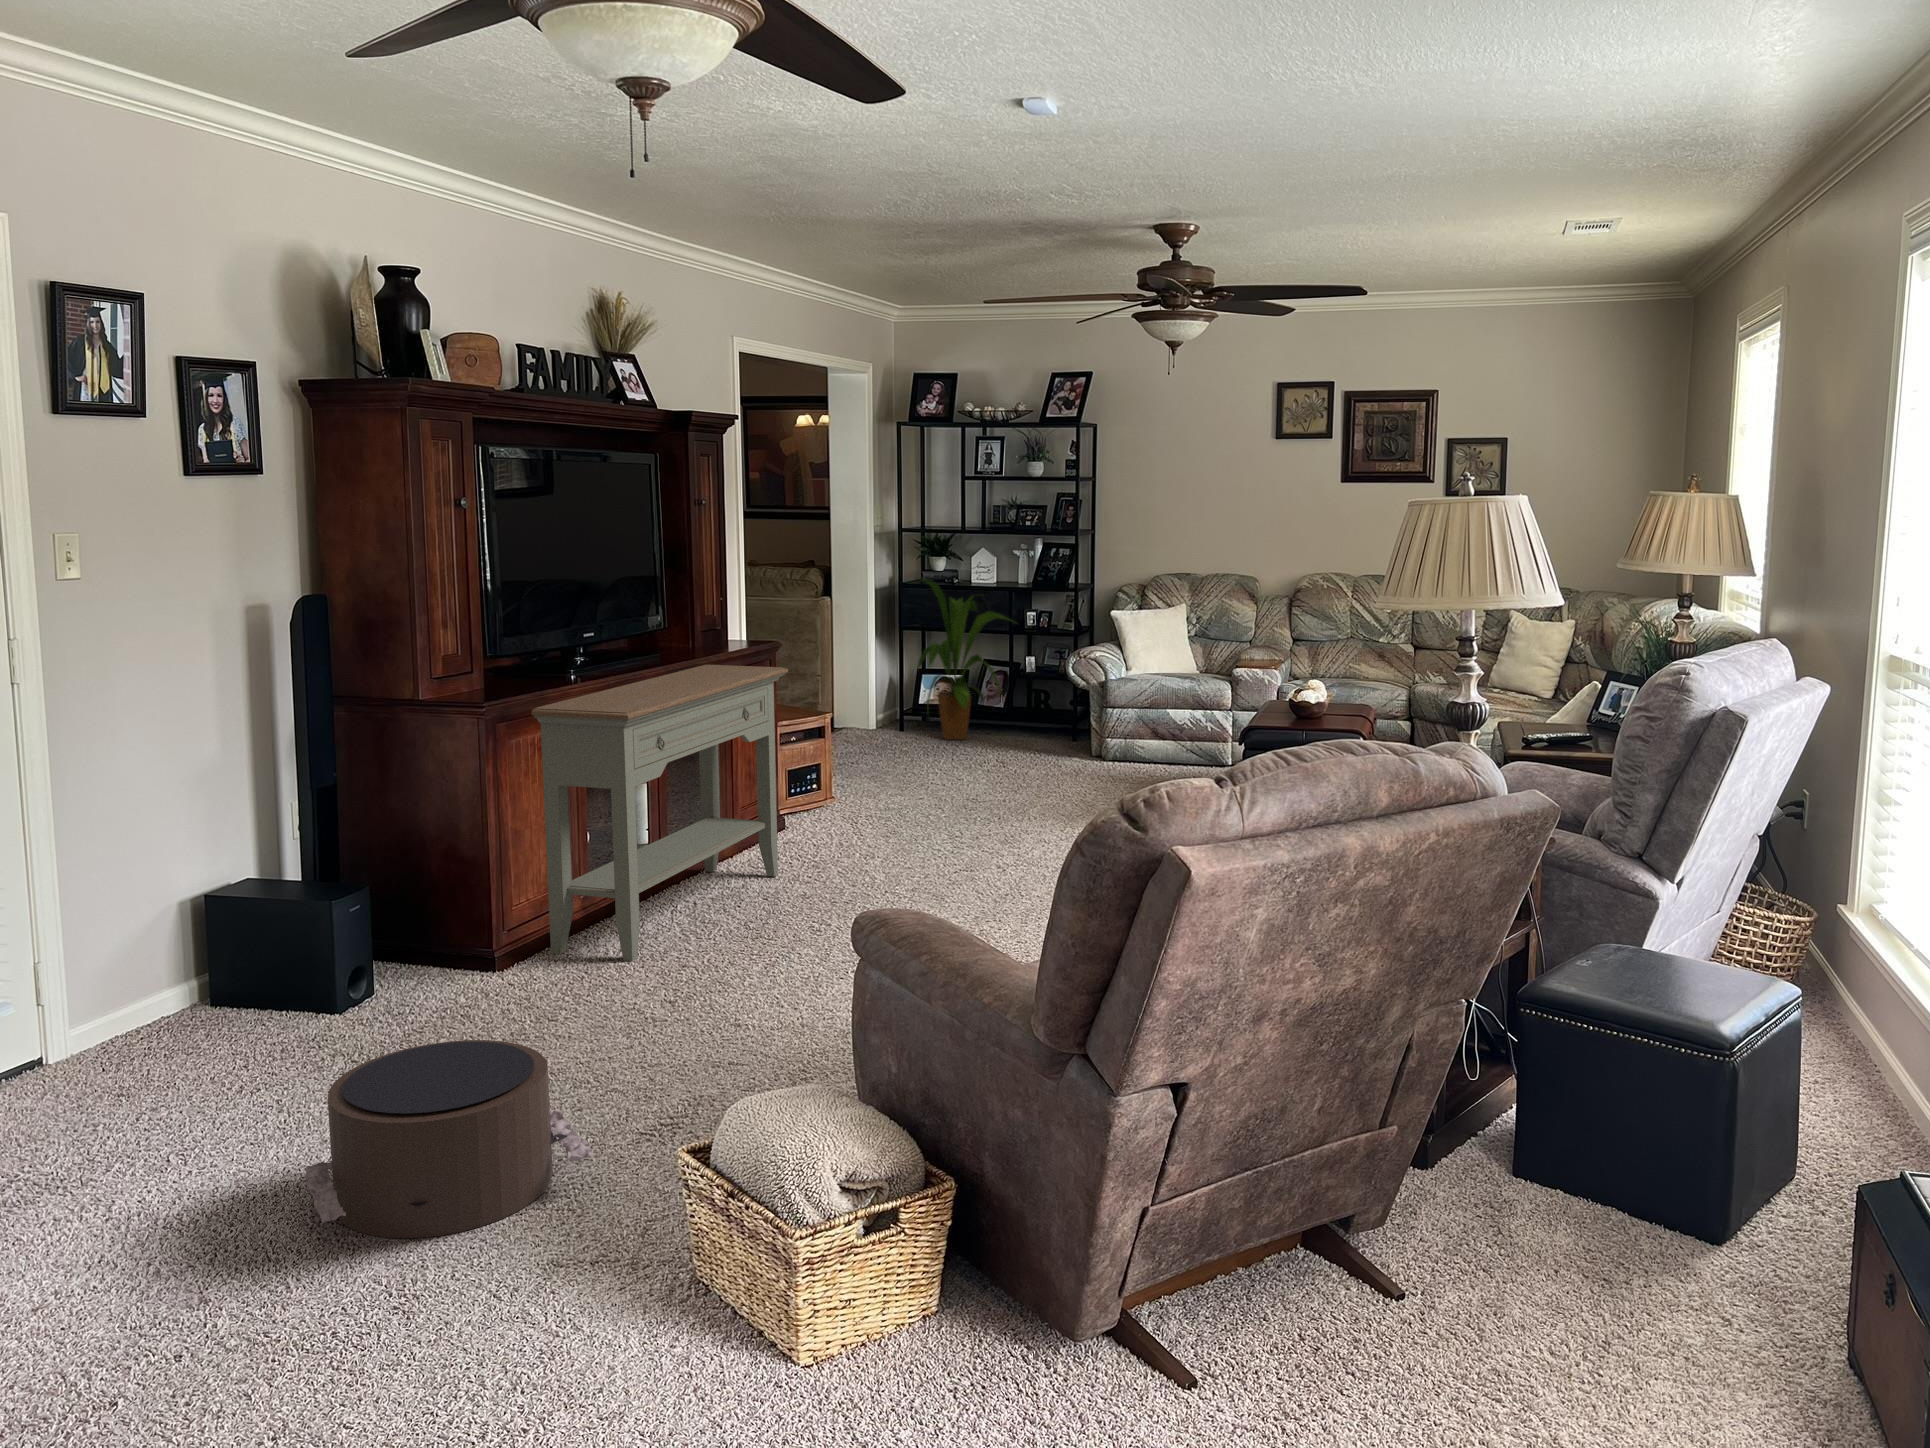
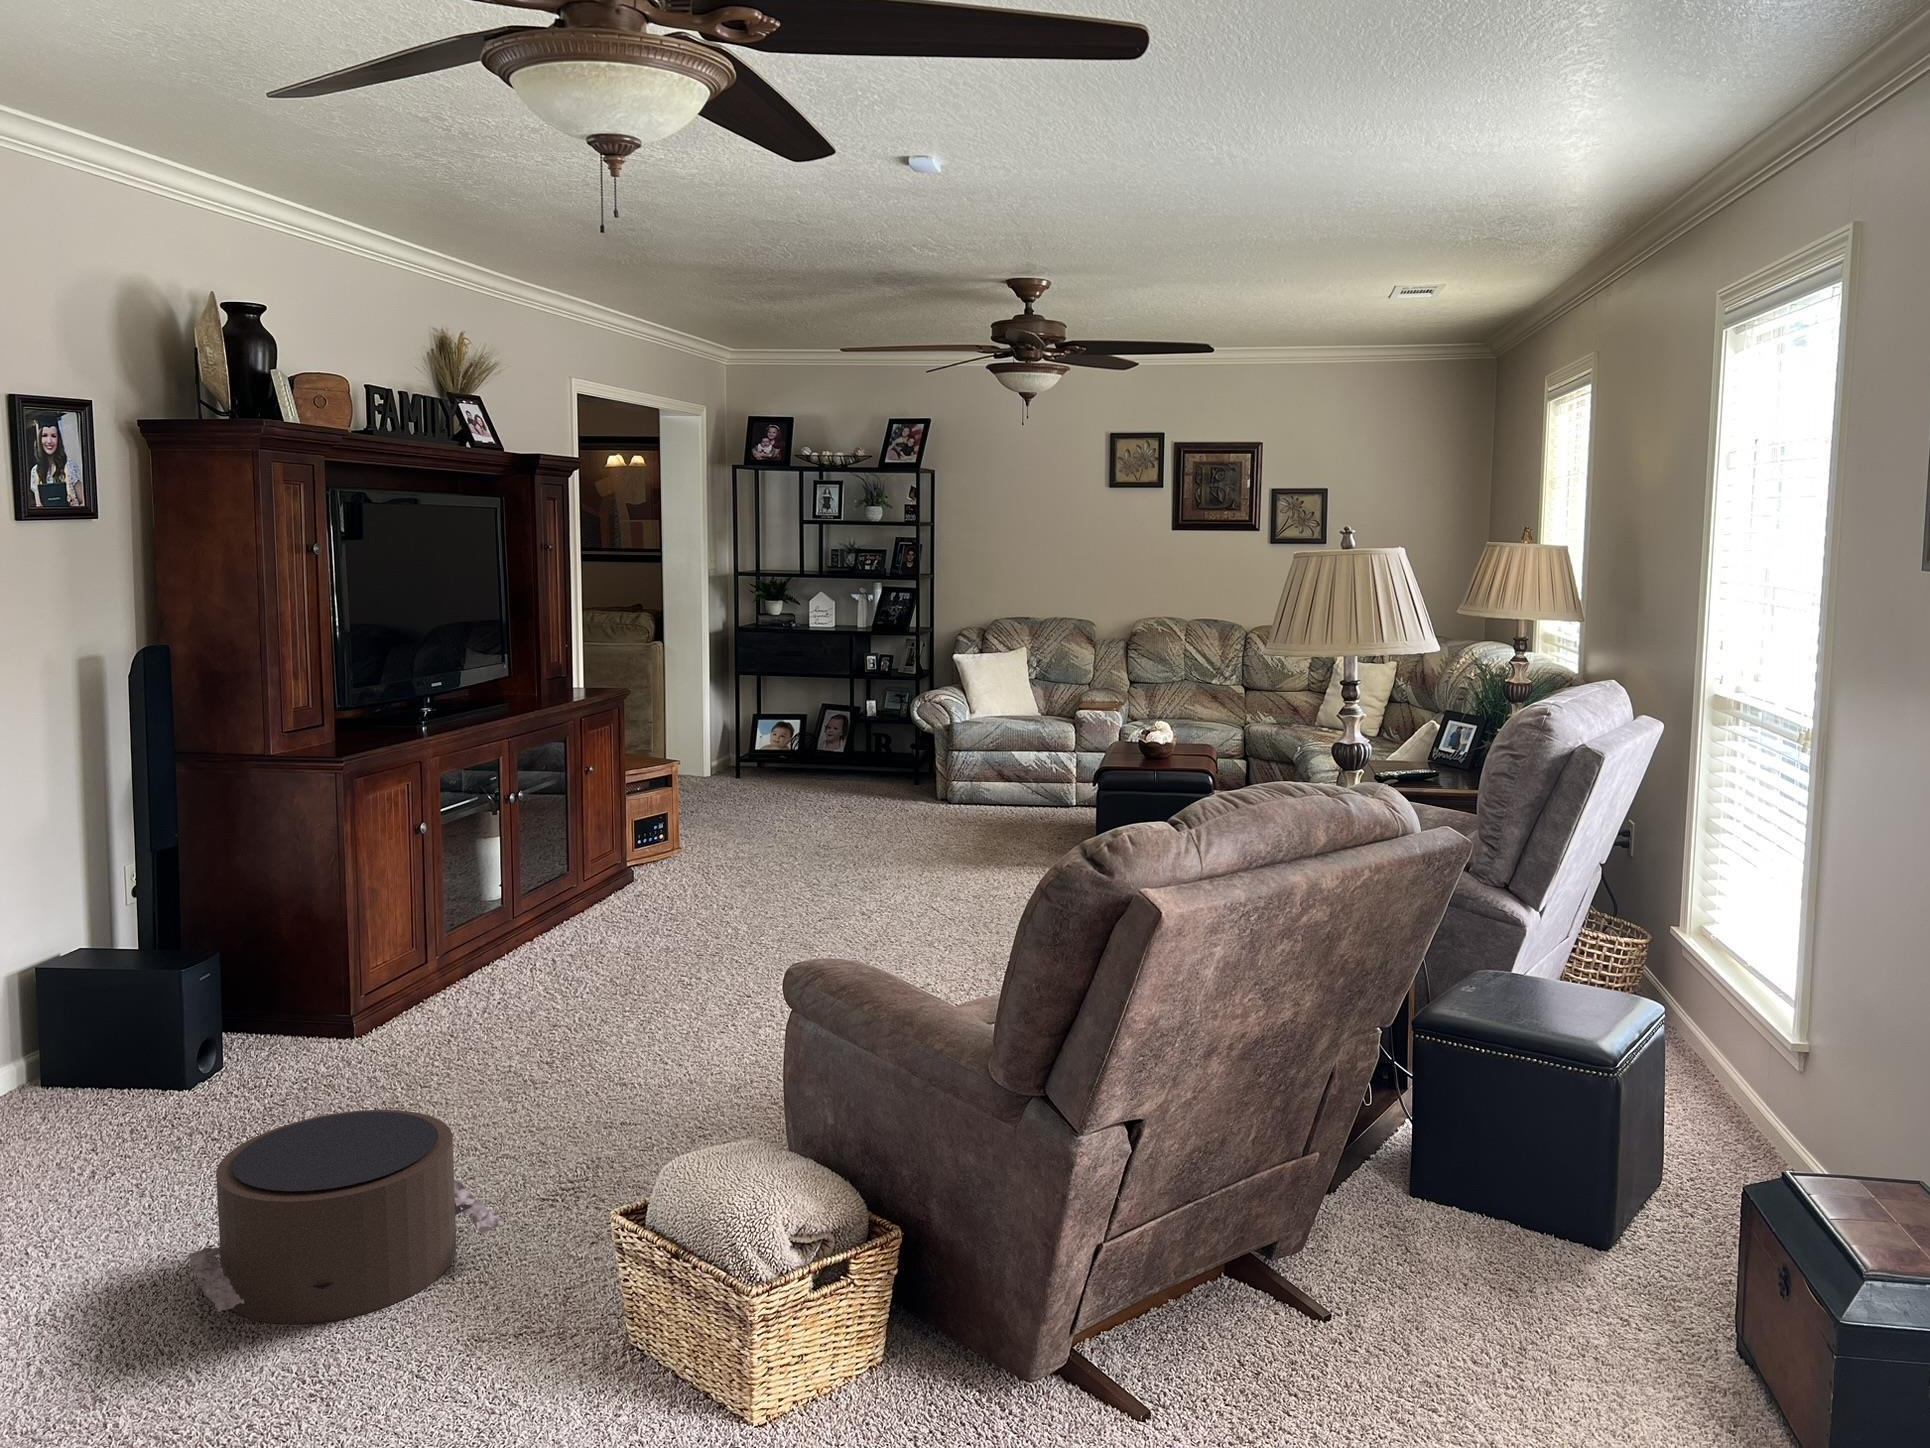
house plant: present [917,579,1010,740] -> none [757,623,862,785]
console table: present [531,665,788,962] -> none [394,713,651,1022]

